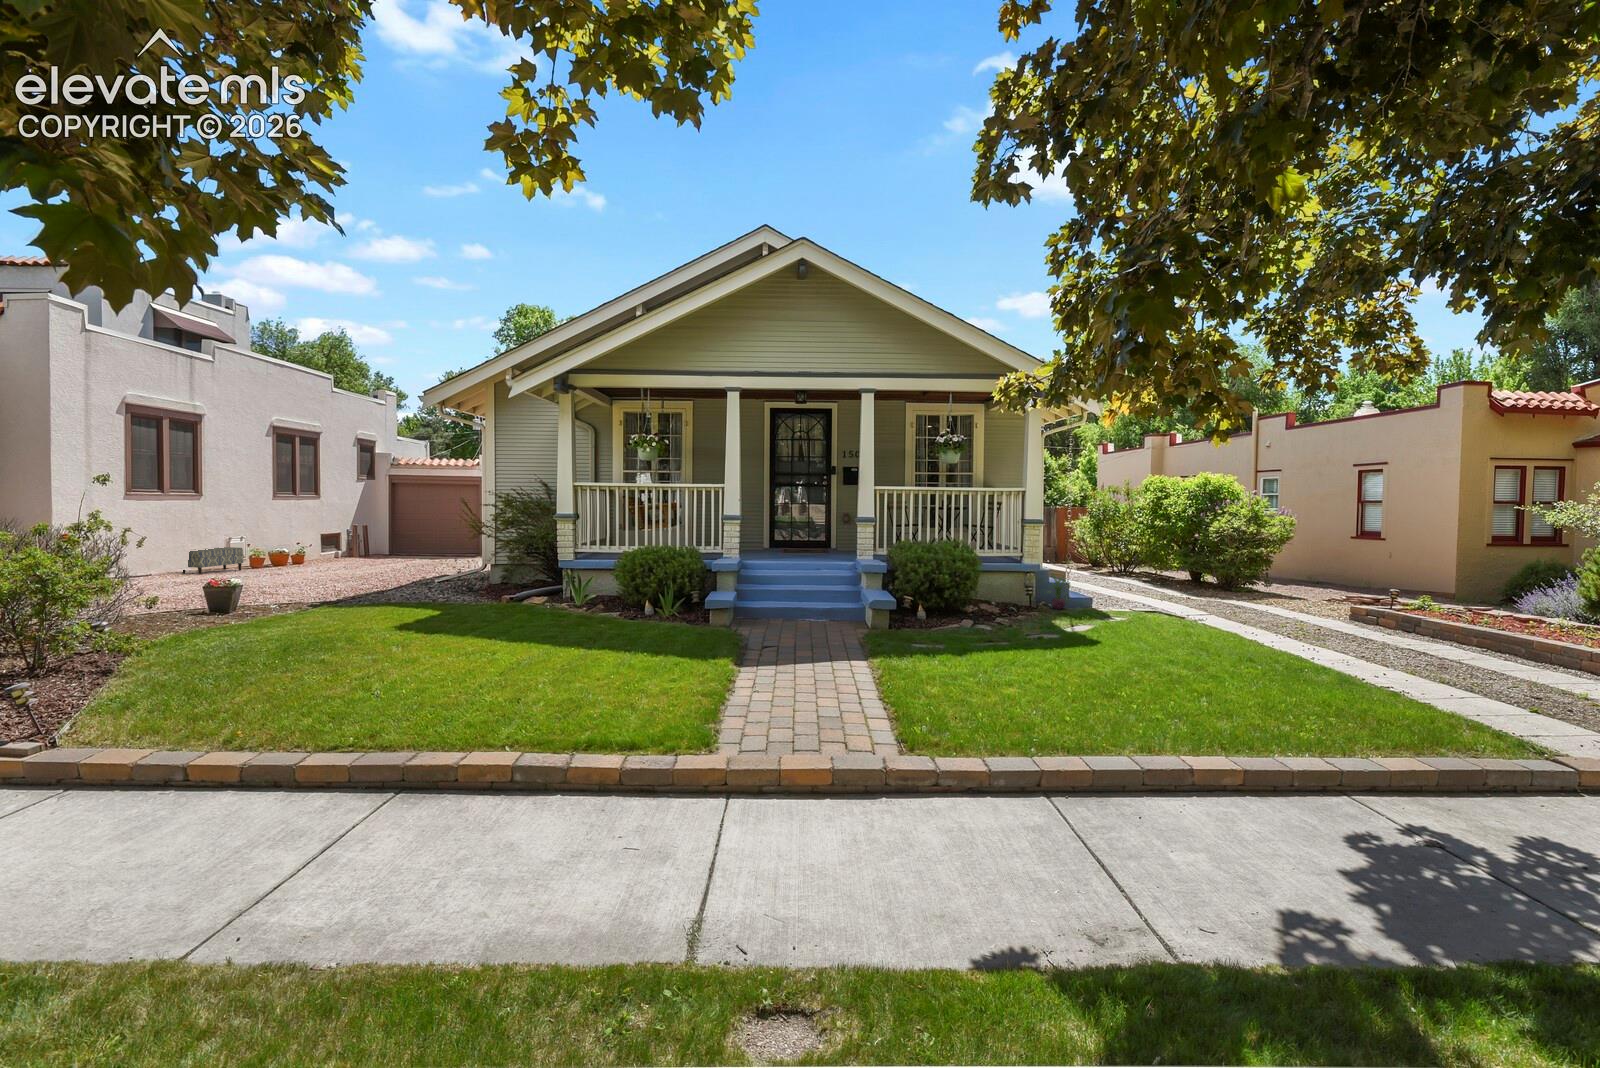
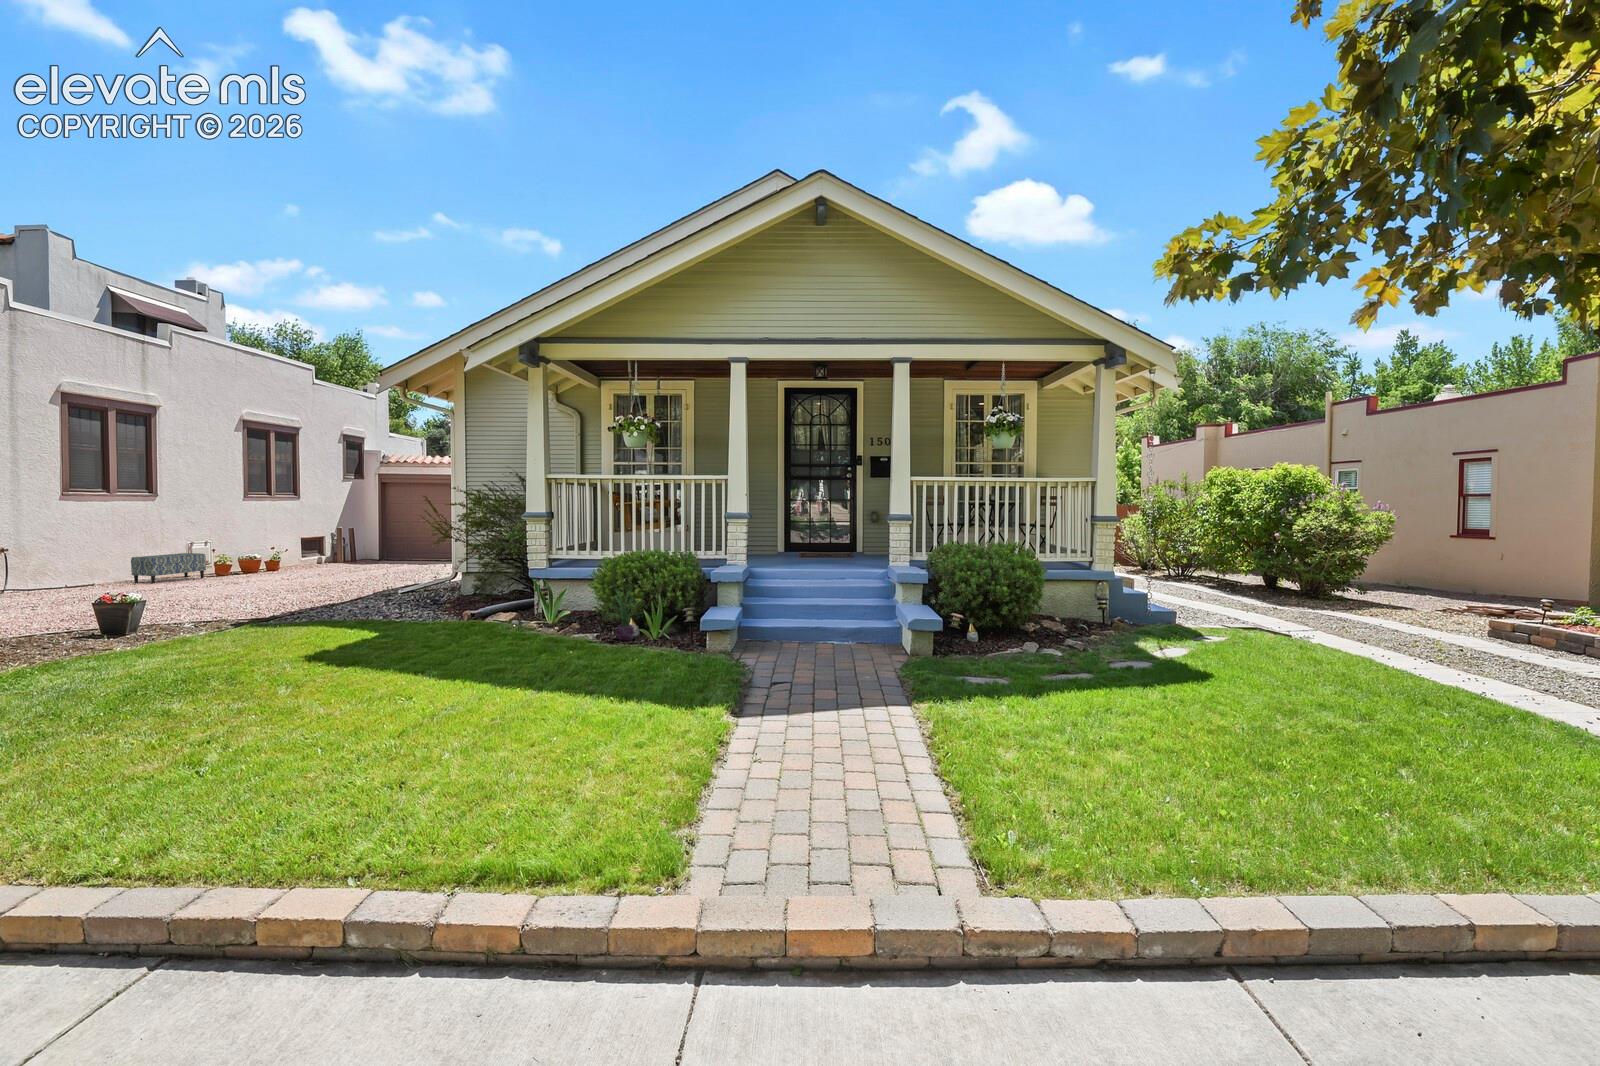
decorative plant: present [1052,574,1067,609] -> present [608,590,638,641]

